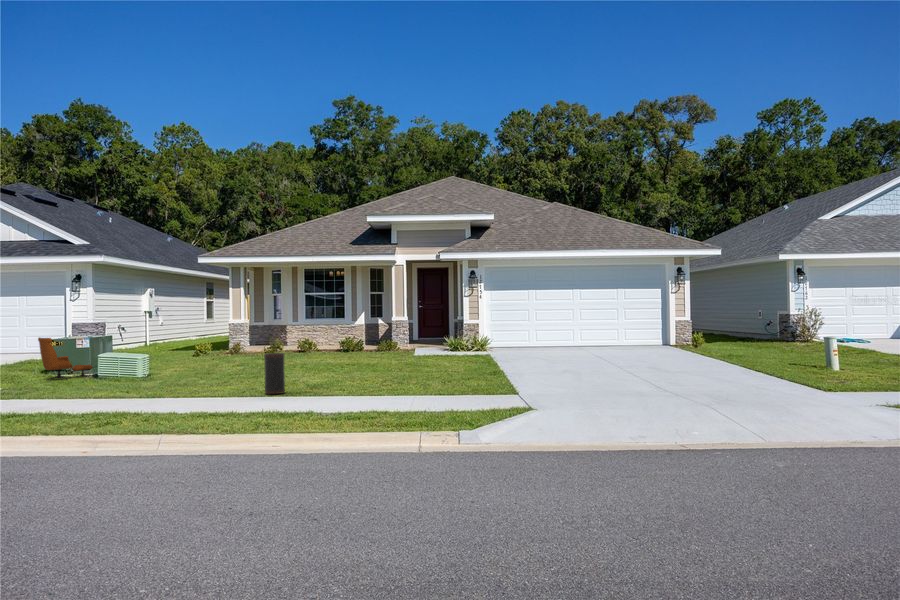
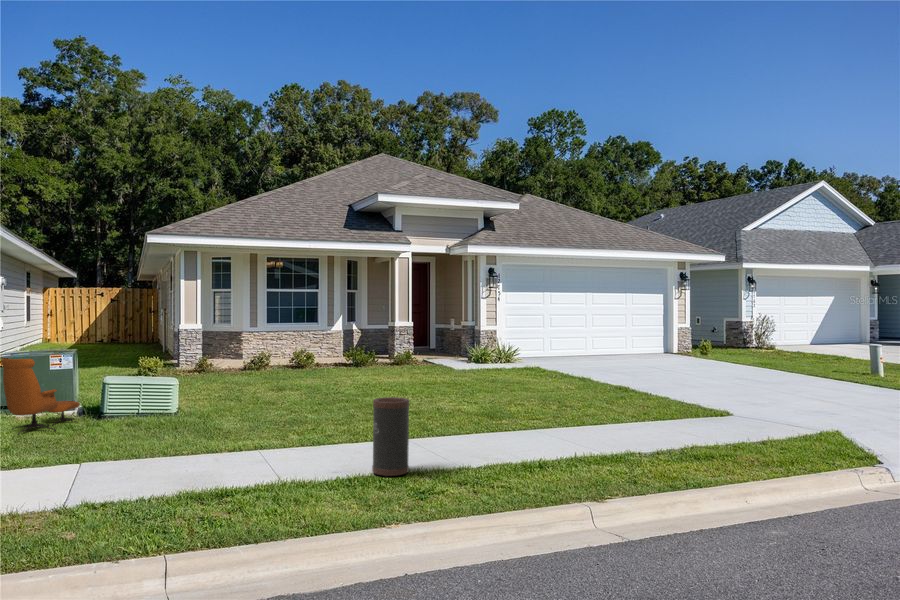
trash can: present [264,353,285,394] -> present [372,397,409,477]

